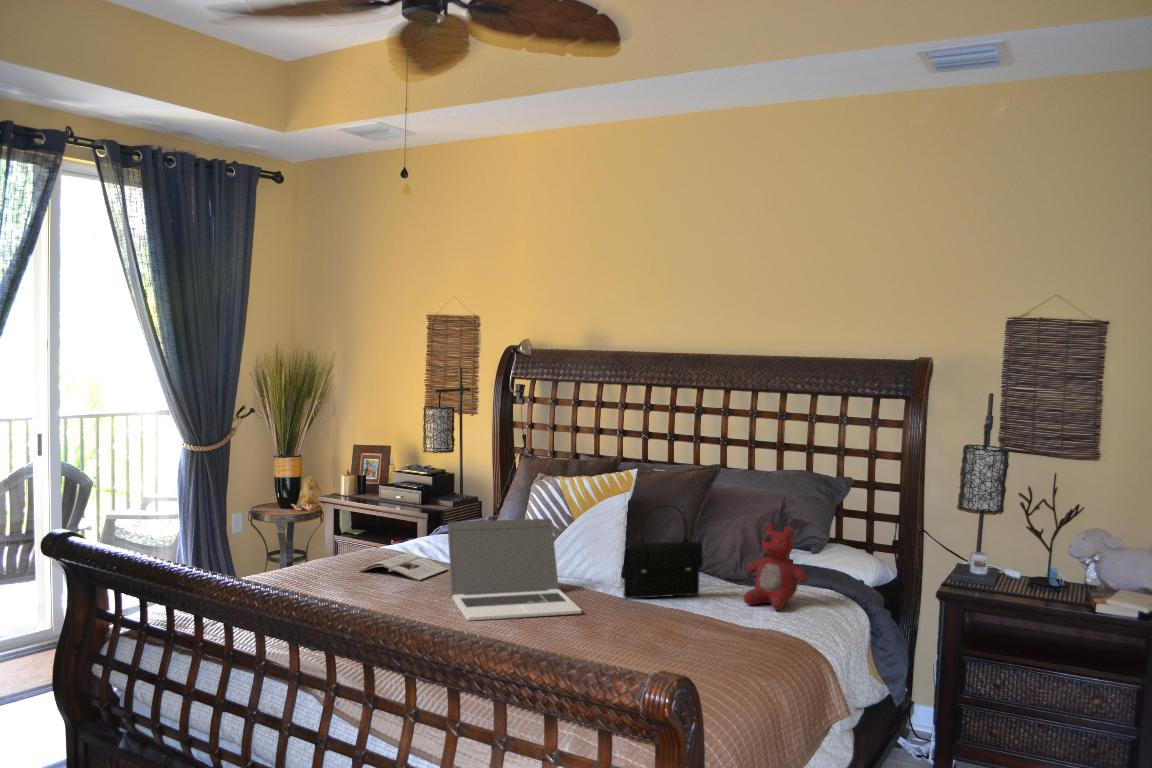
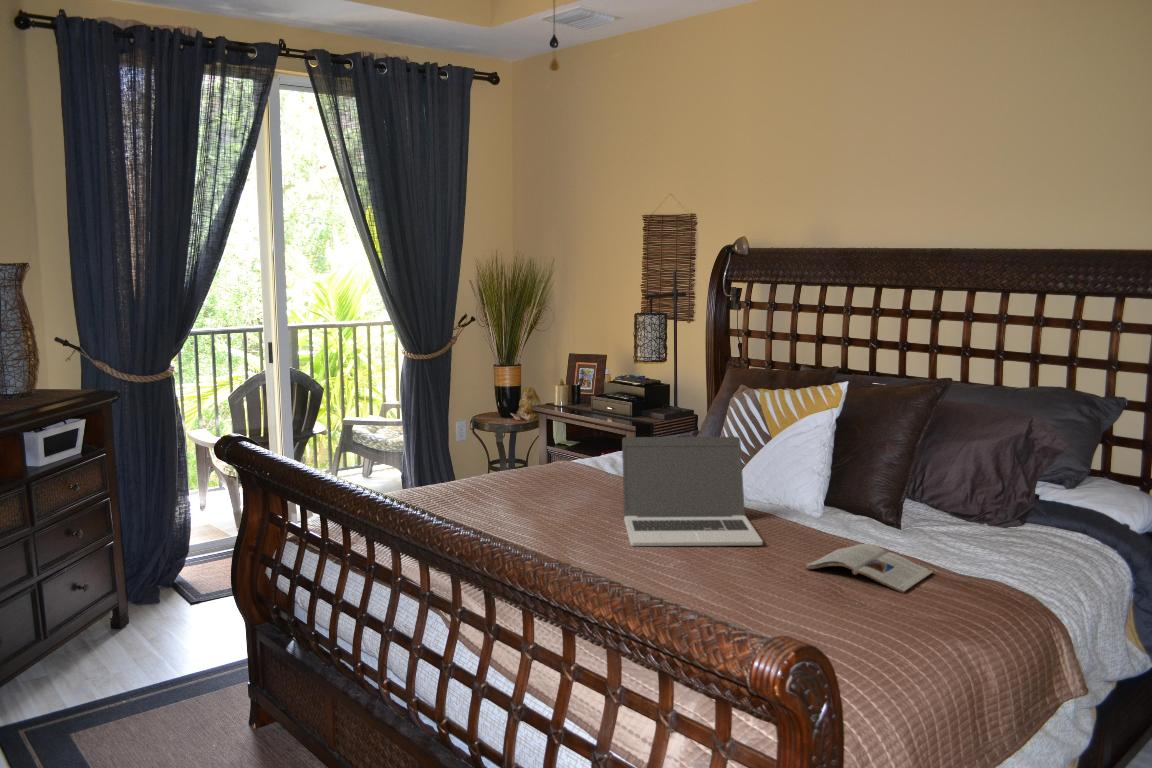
handbag: present [623,505,703,599] -> none [819,425,917,531]
stuffed bear: present [744,523,808,610] -> none [965,450,1051,555]
magazine: present [359,554,448,581] -> present [806,544,933,592]

